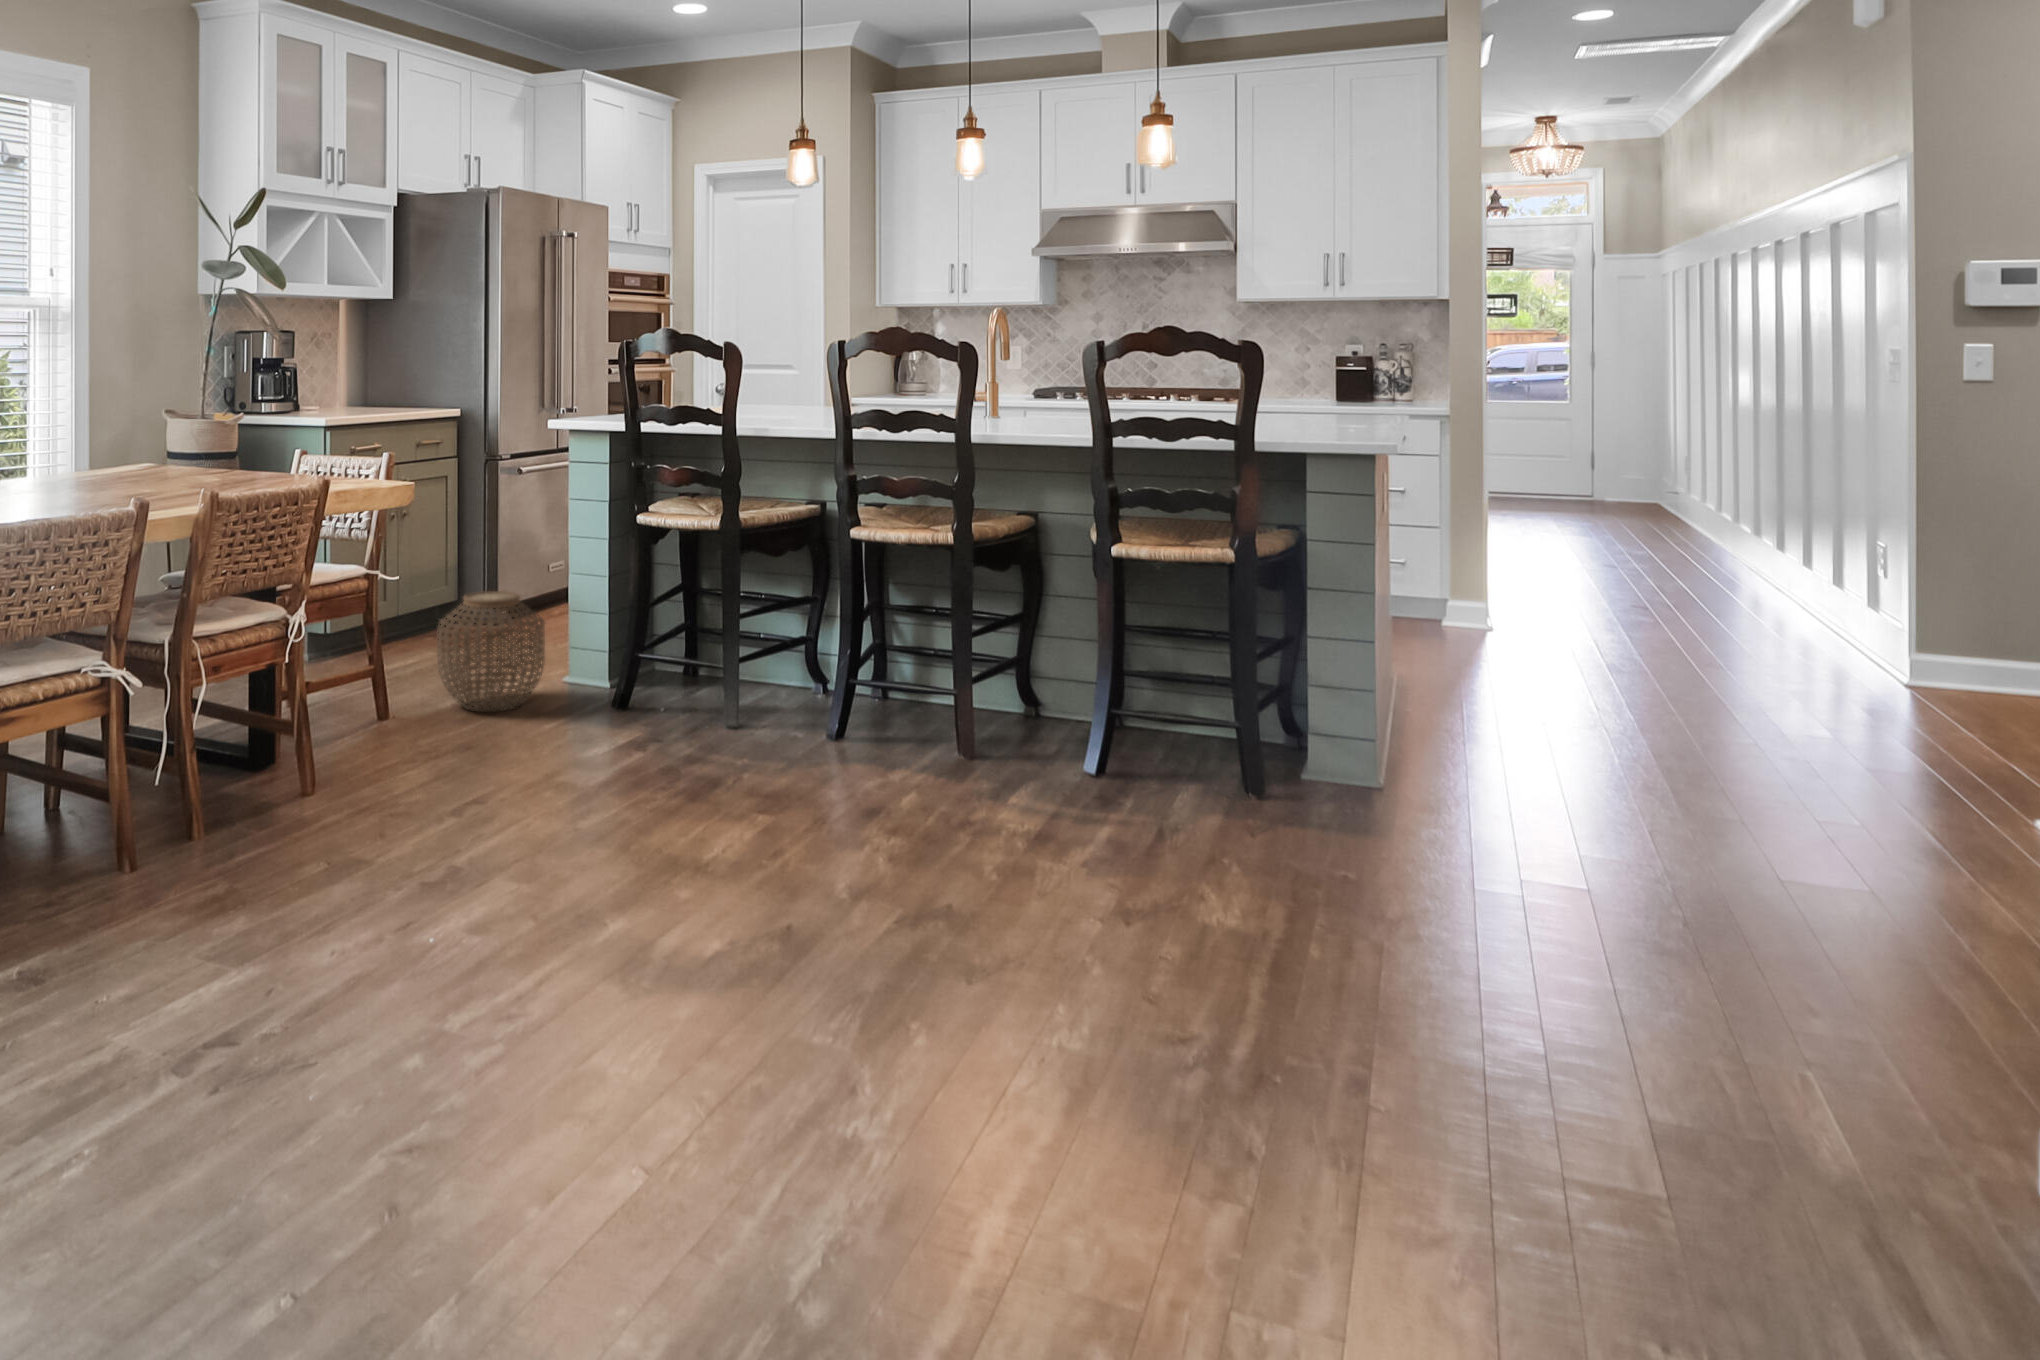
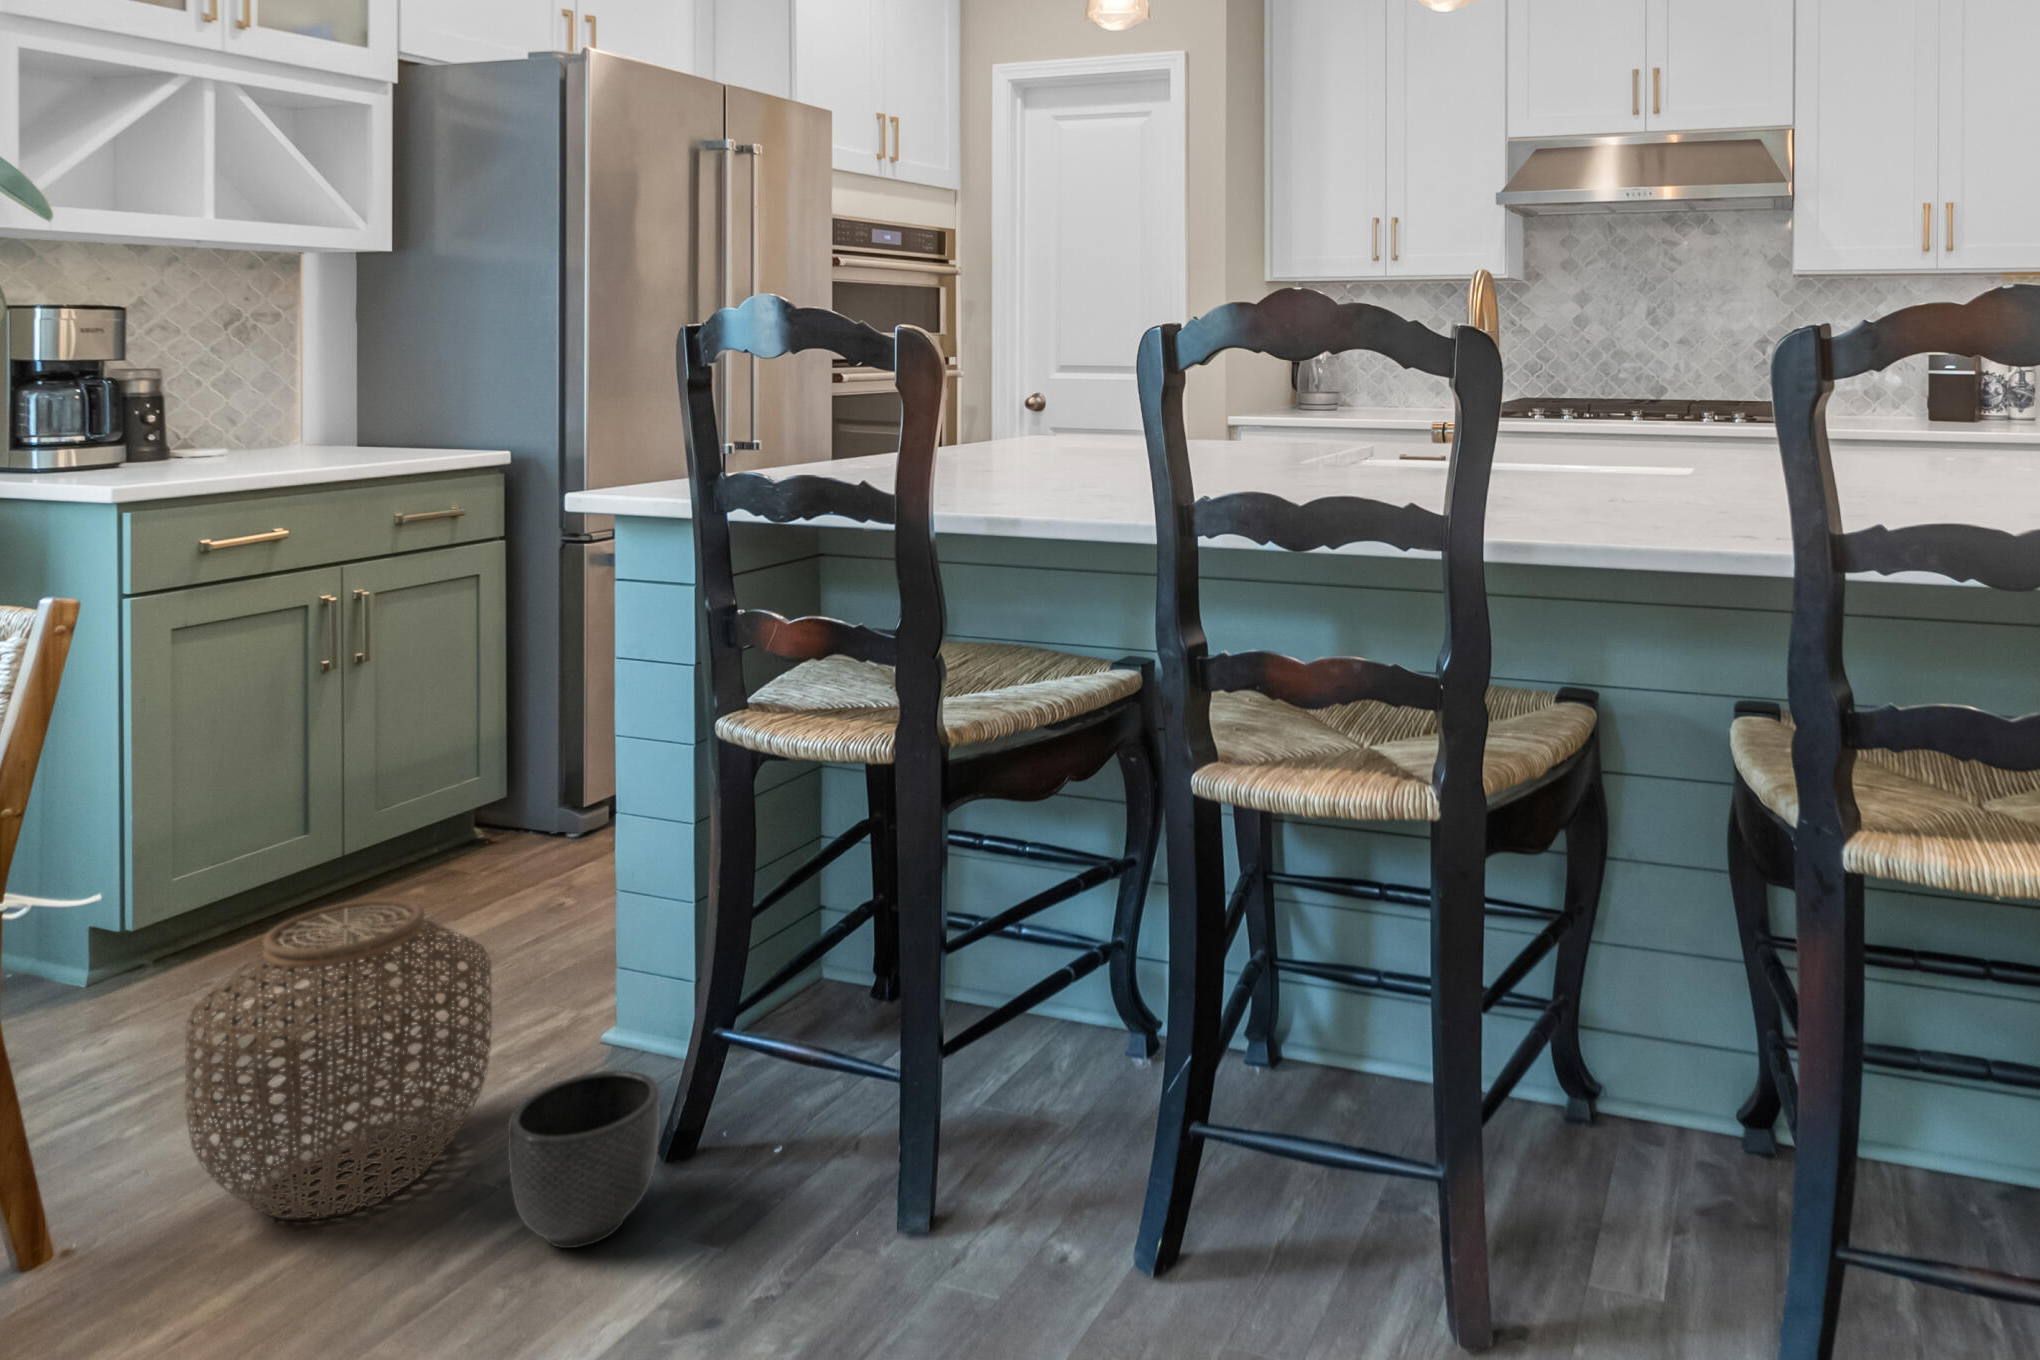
planter: none [572,660,628,721] -> present [508,1070,660,1248]

